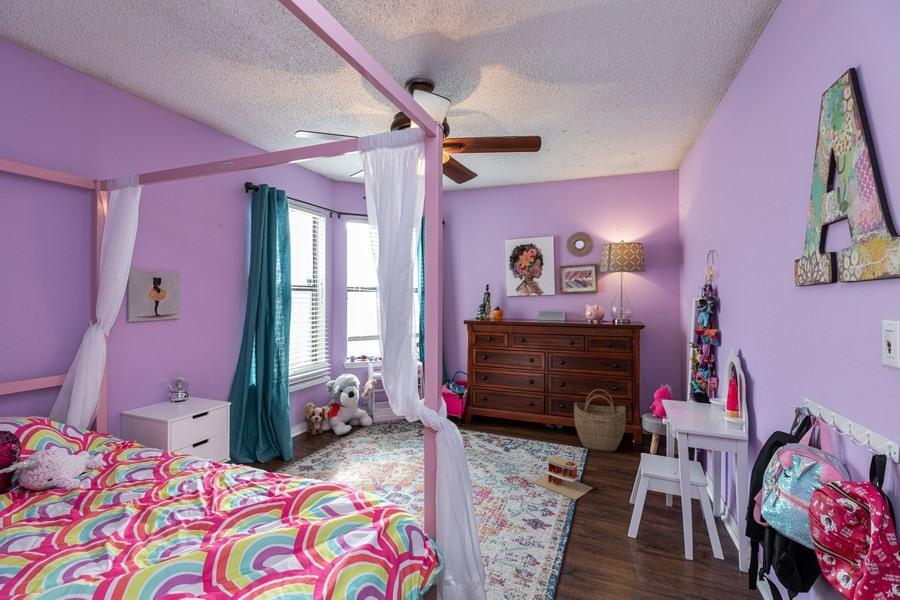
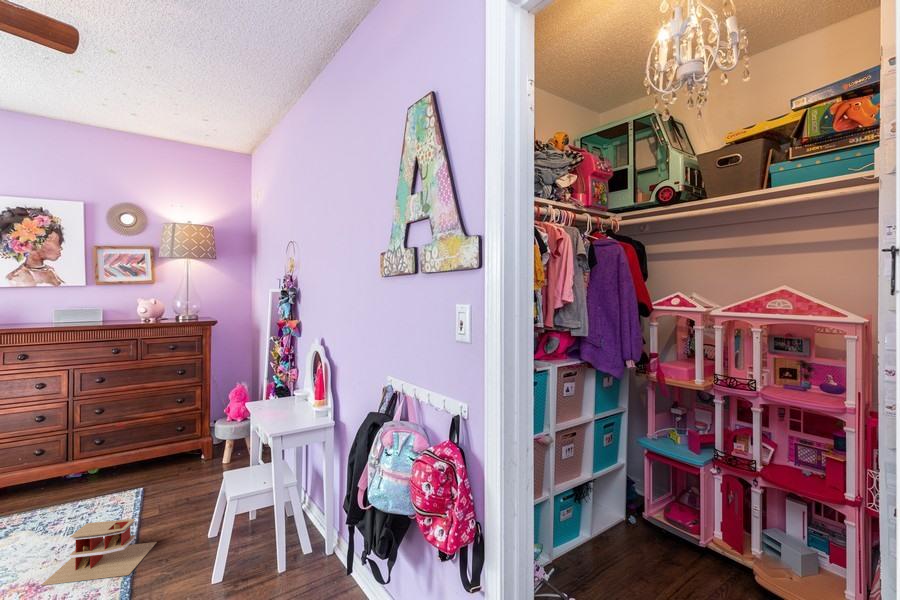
woven basket: present [574,389,626,452] -> none [121,405,198,489]

